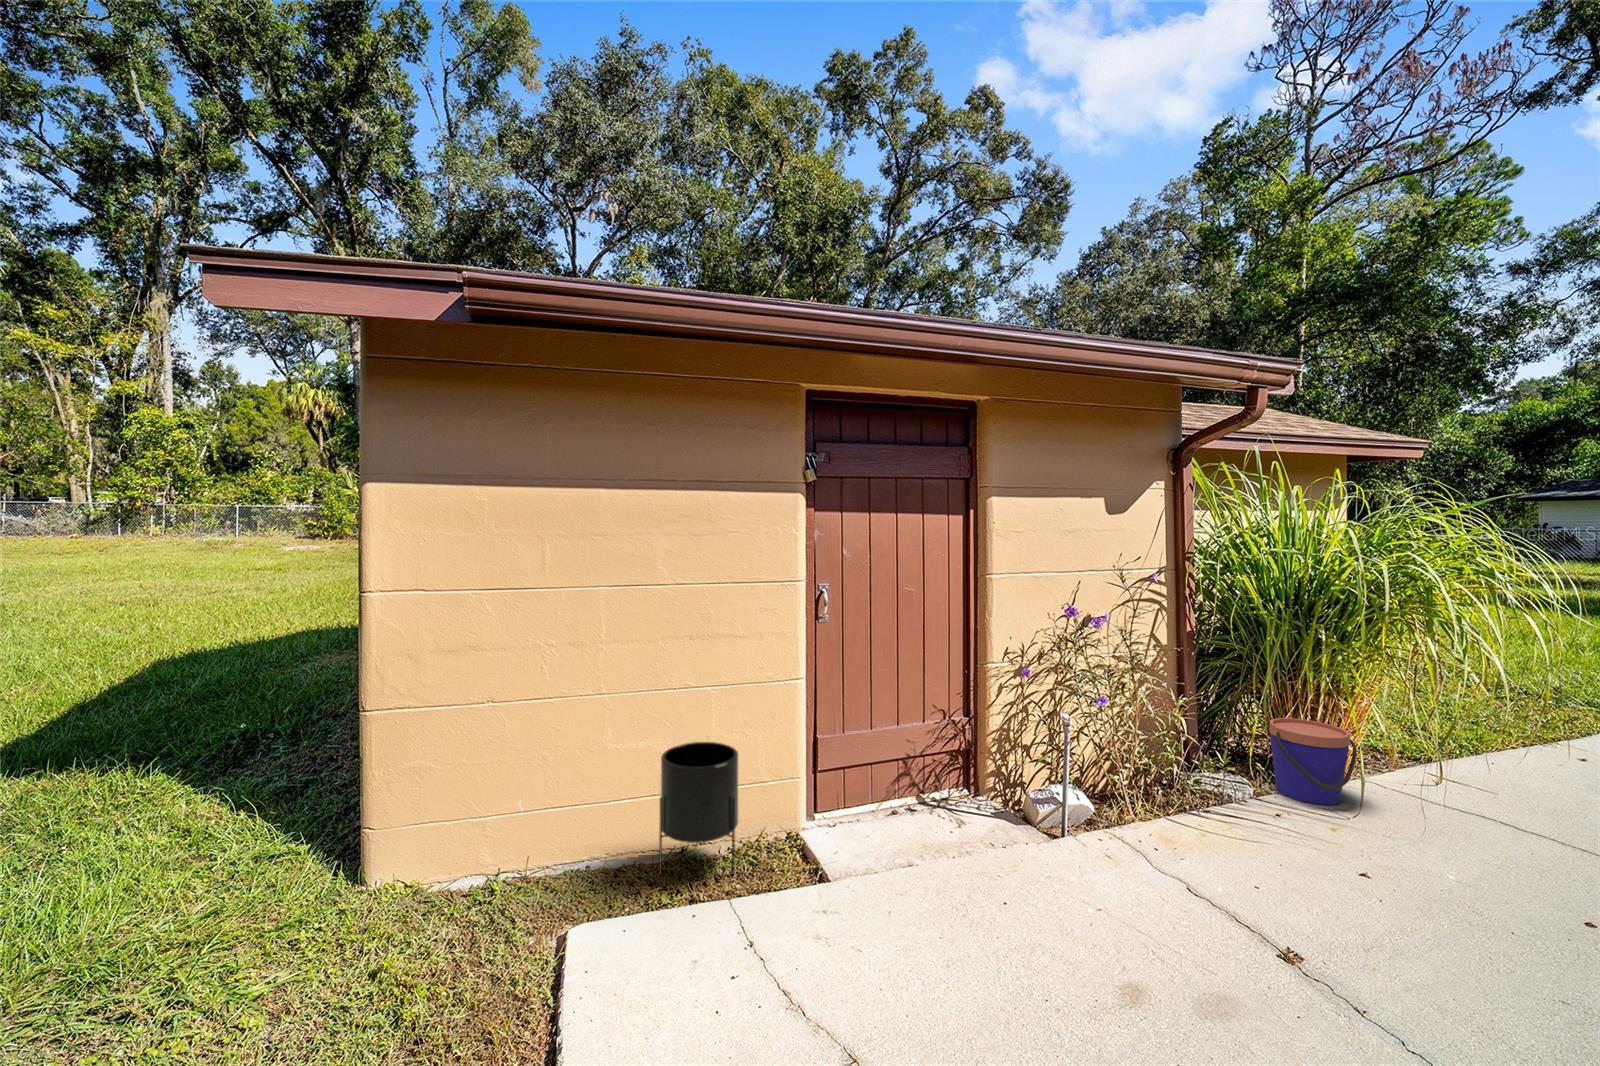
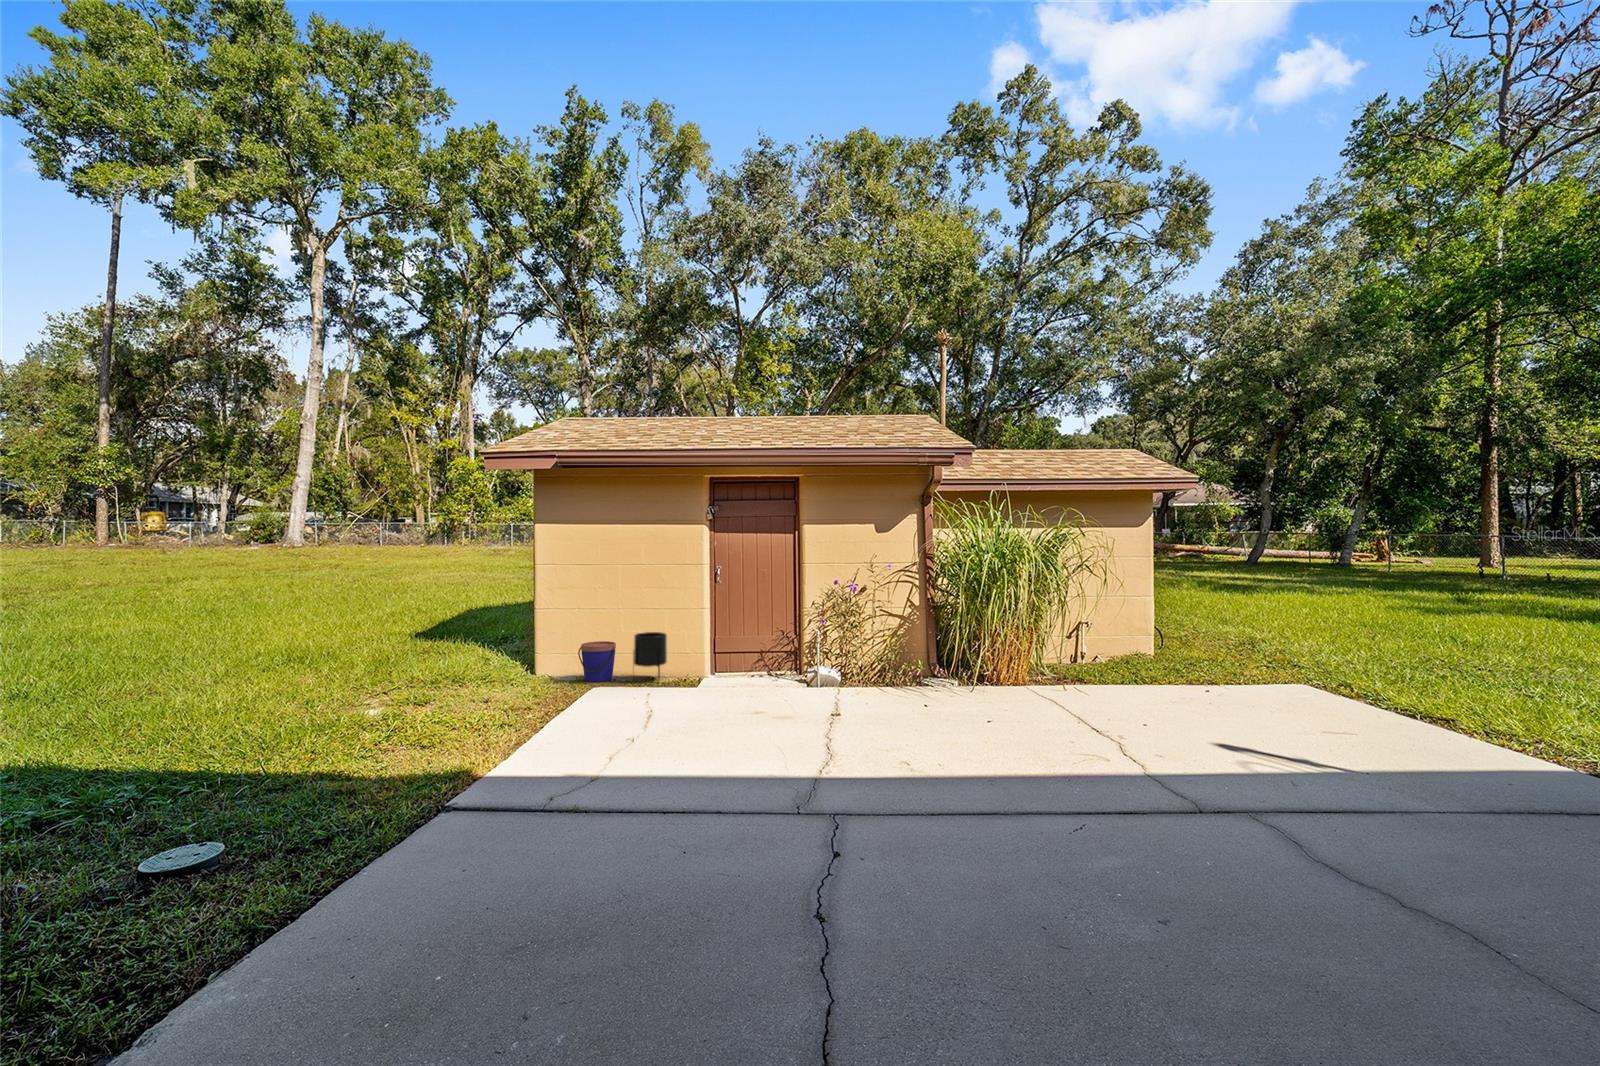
bucket: present [1269,718,1357,805] -> present [578,641,616,682]

